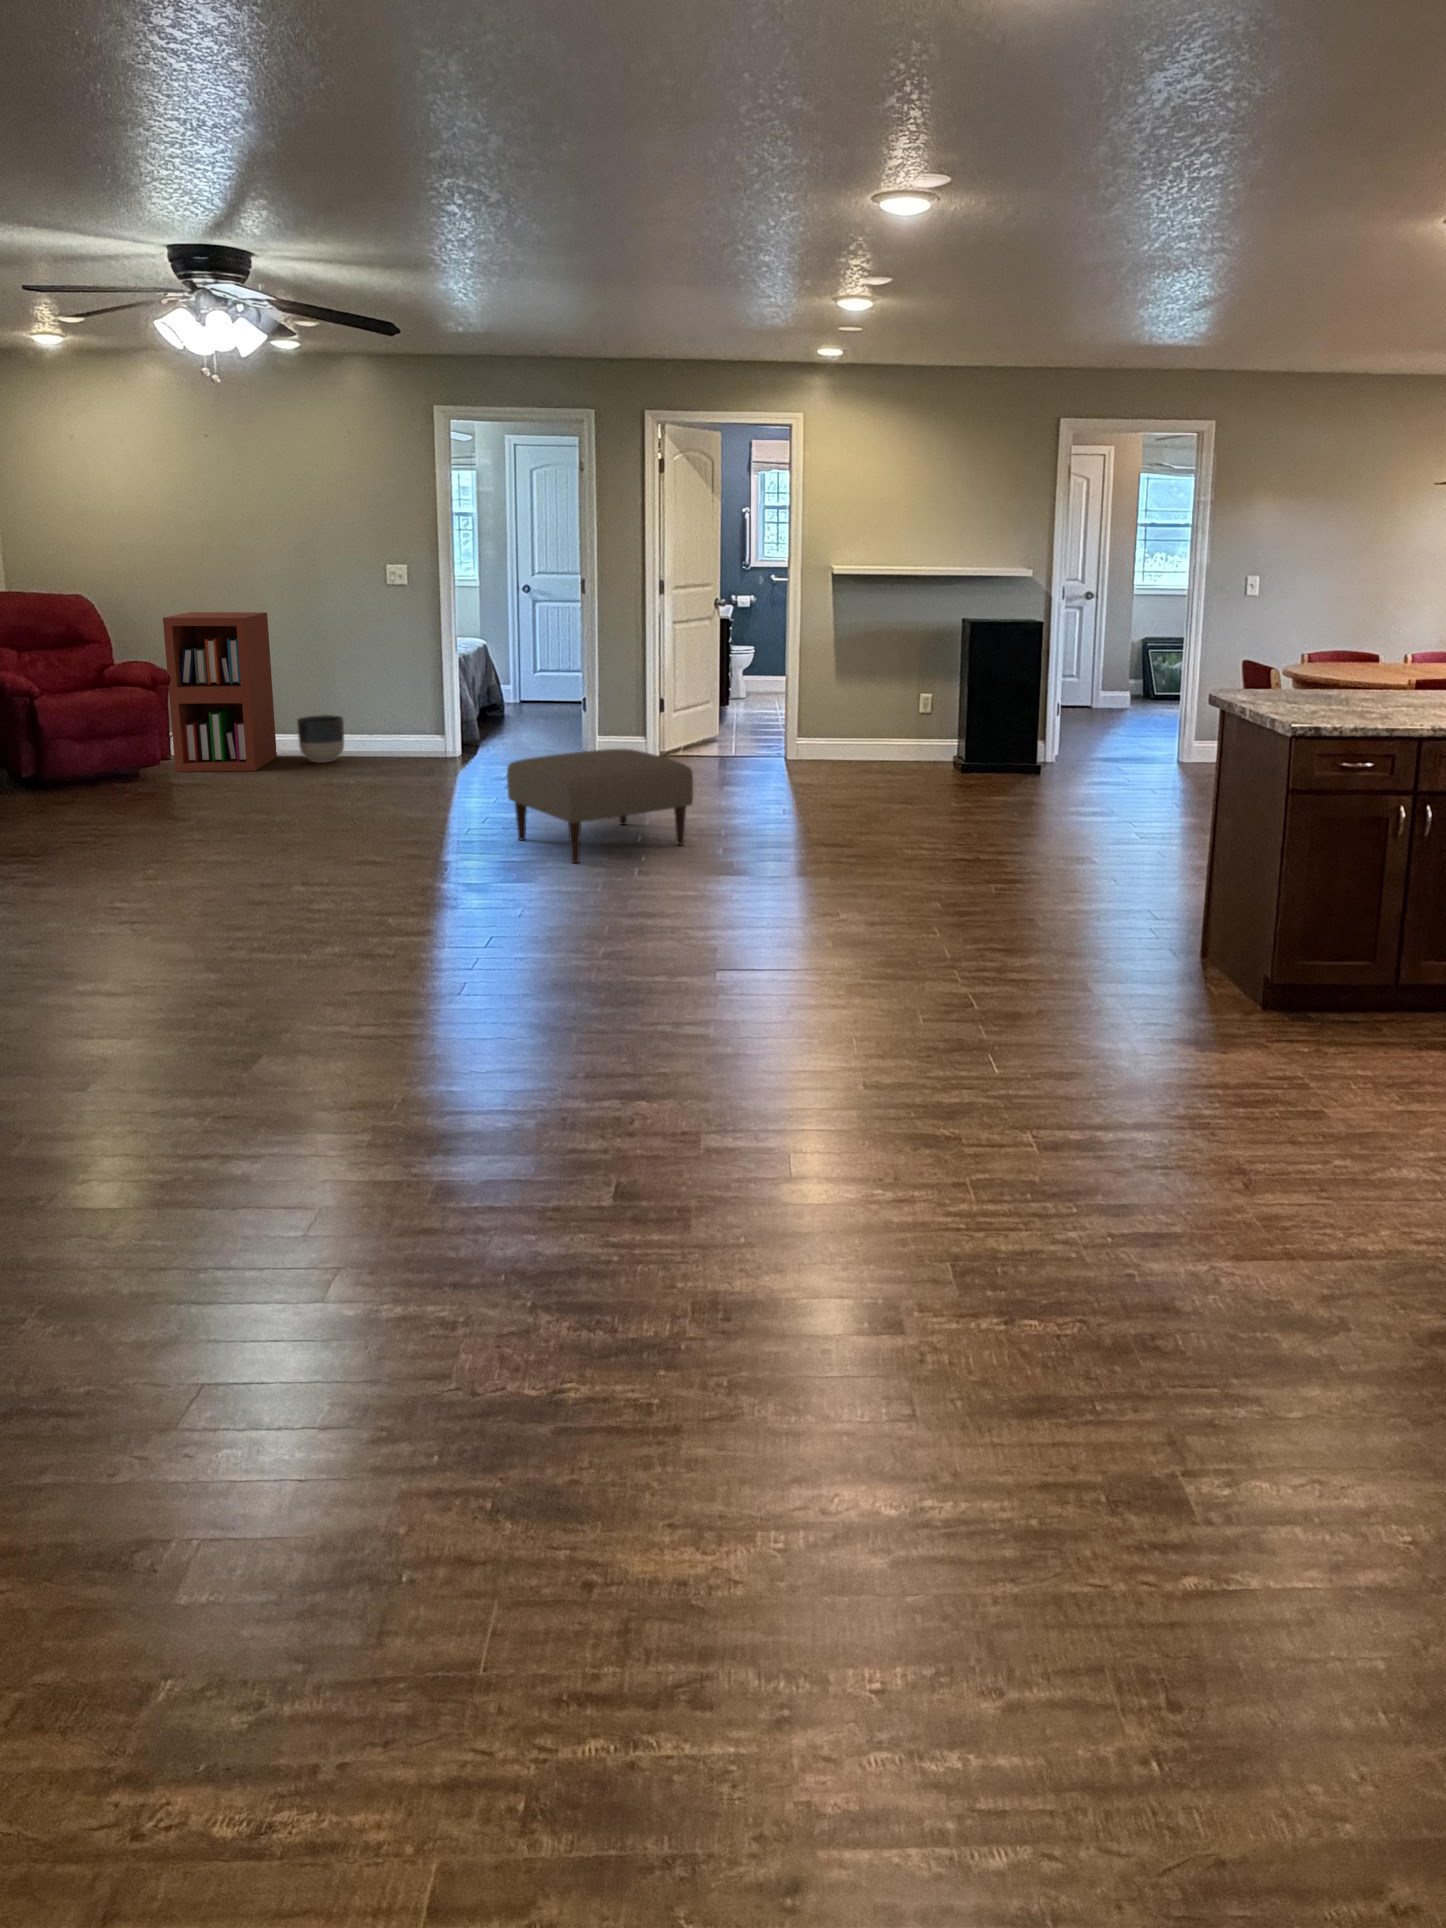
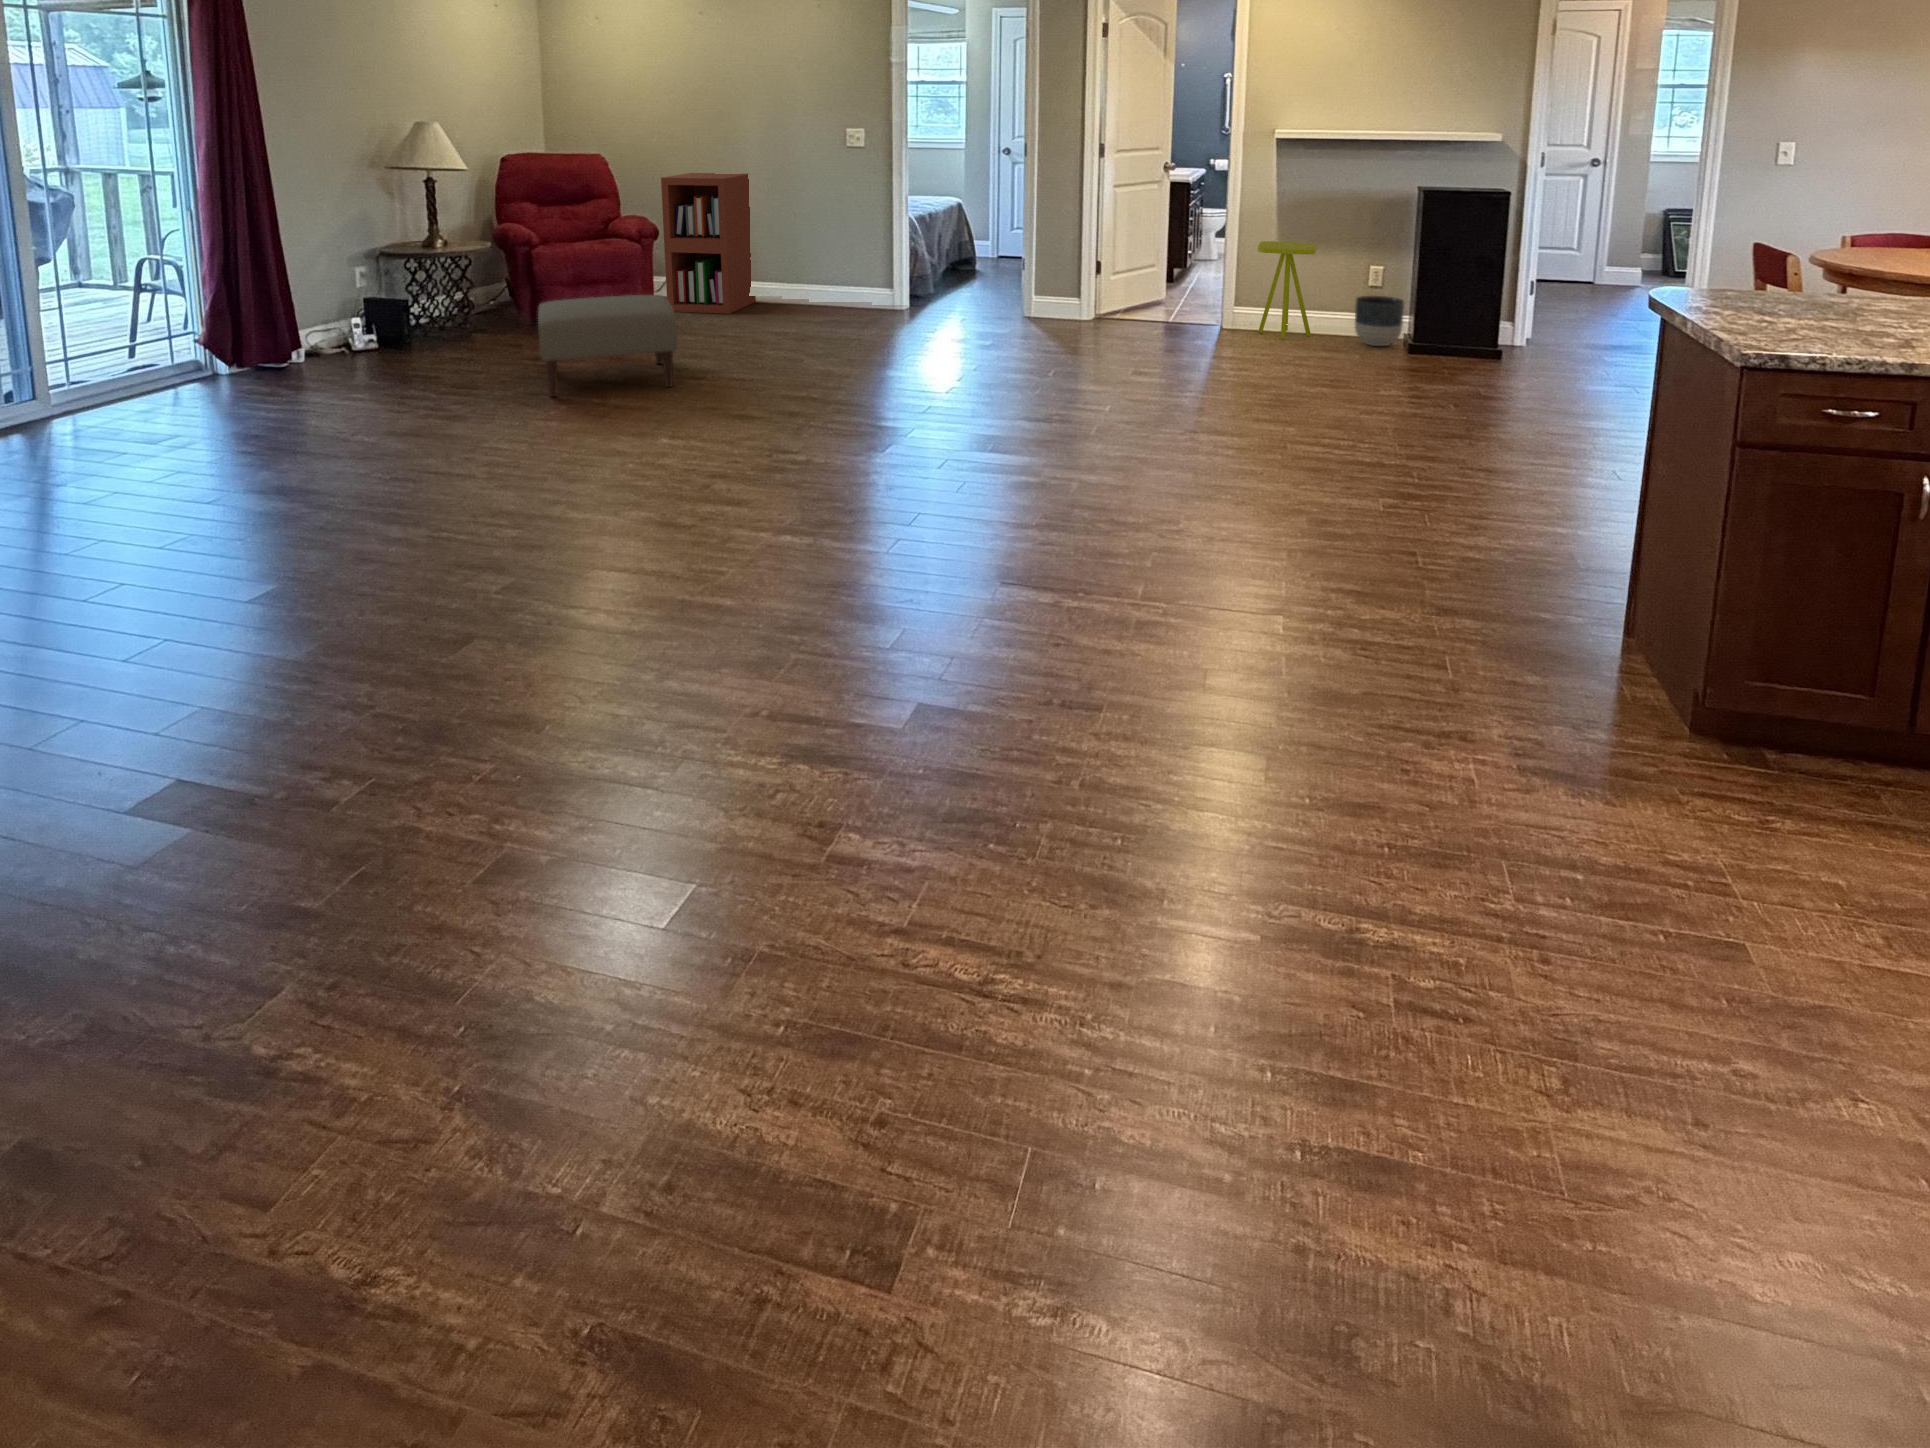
side table: none [824,674,878,766] -> present [1258,241,1317,338]
planter: present [297,715,344,763] -> present [1355,296,1404,346]
ottoman: present [507,749,693,863] -> present [538,295,677,397]

